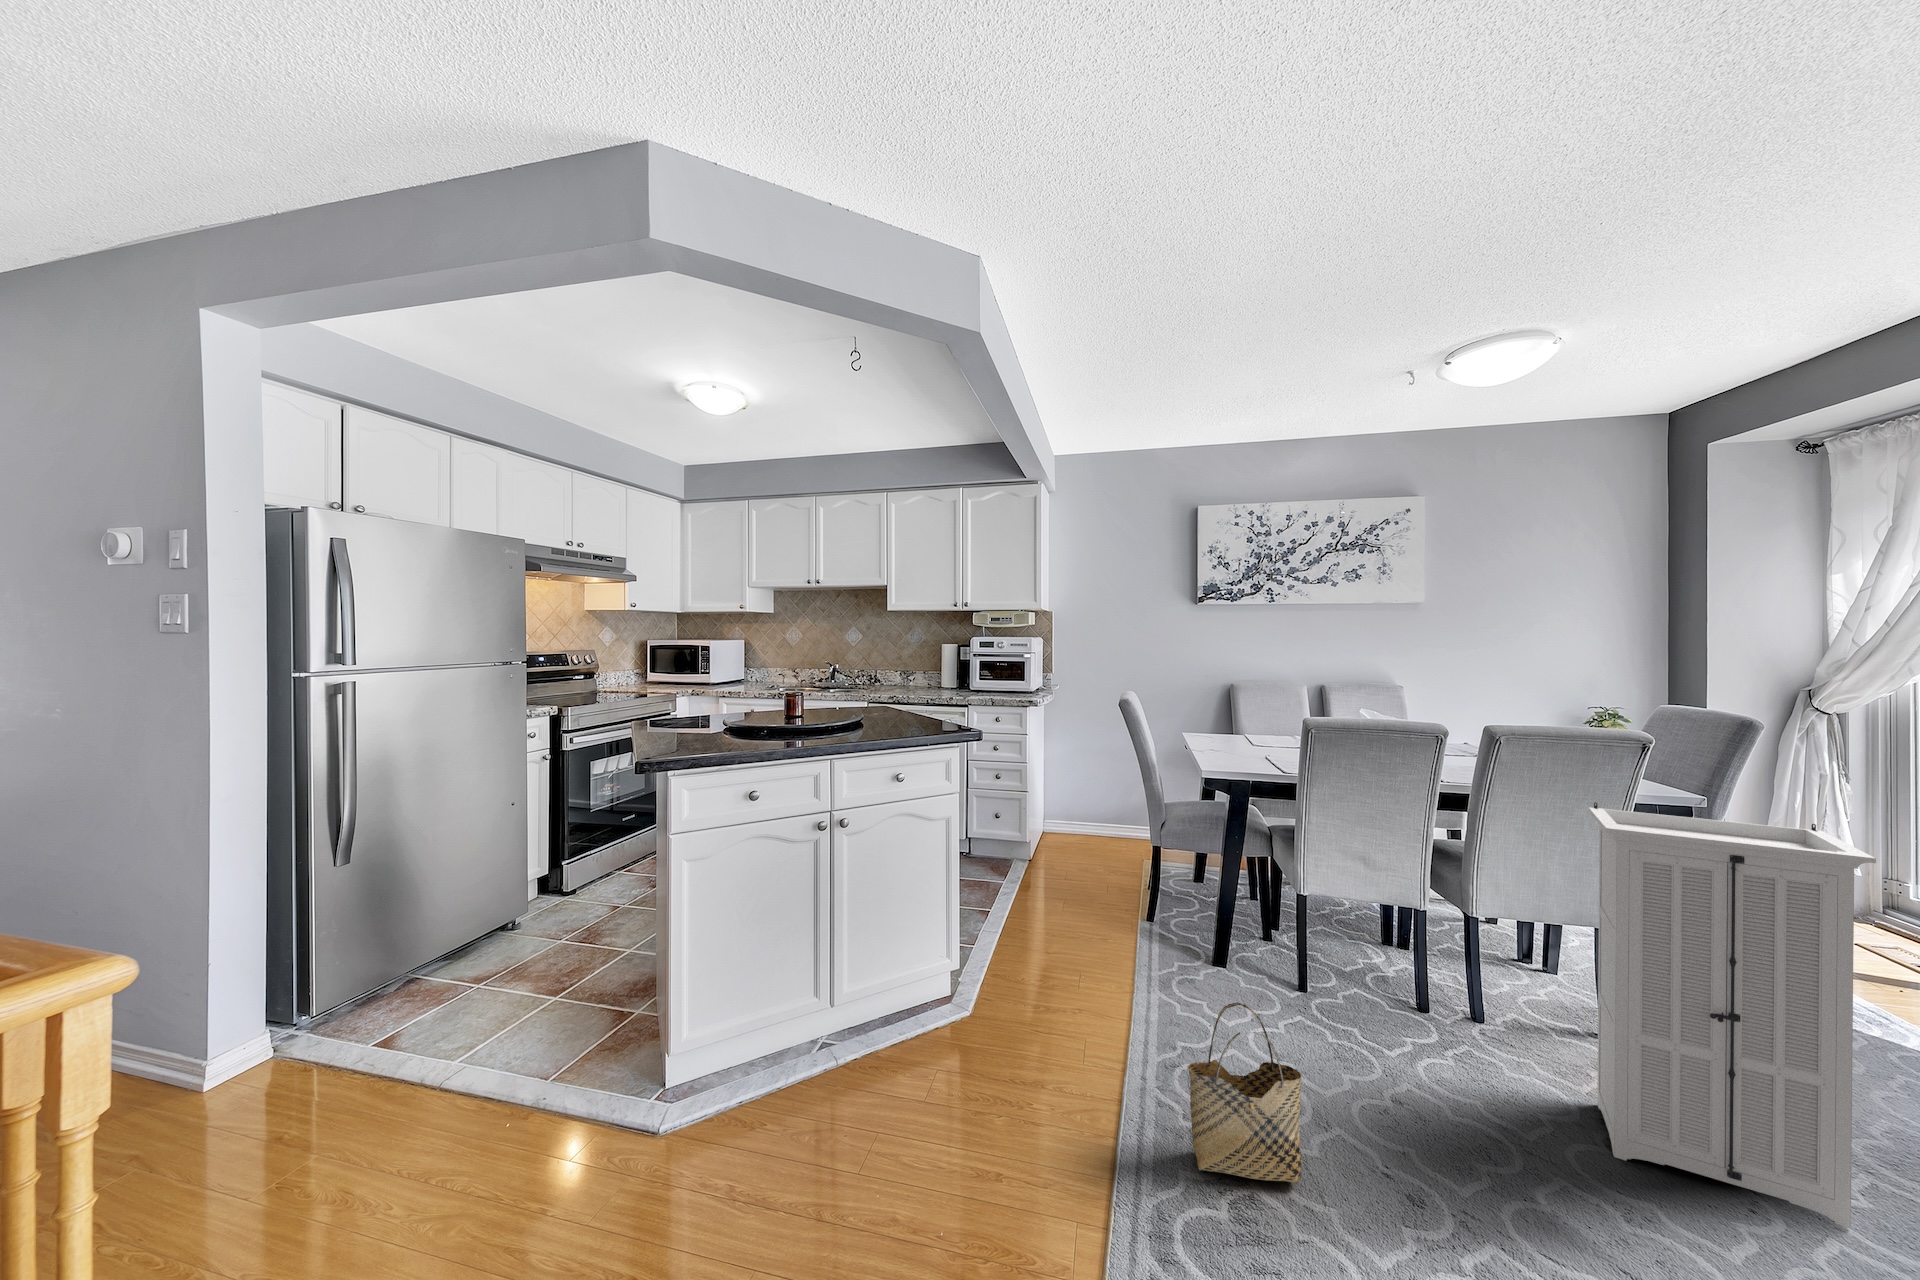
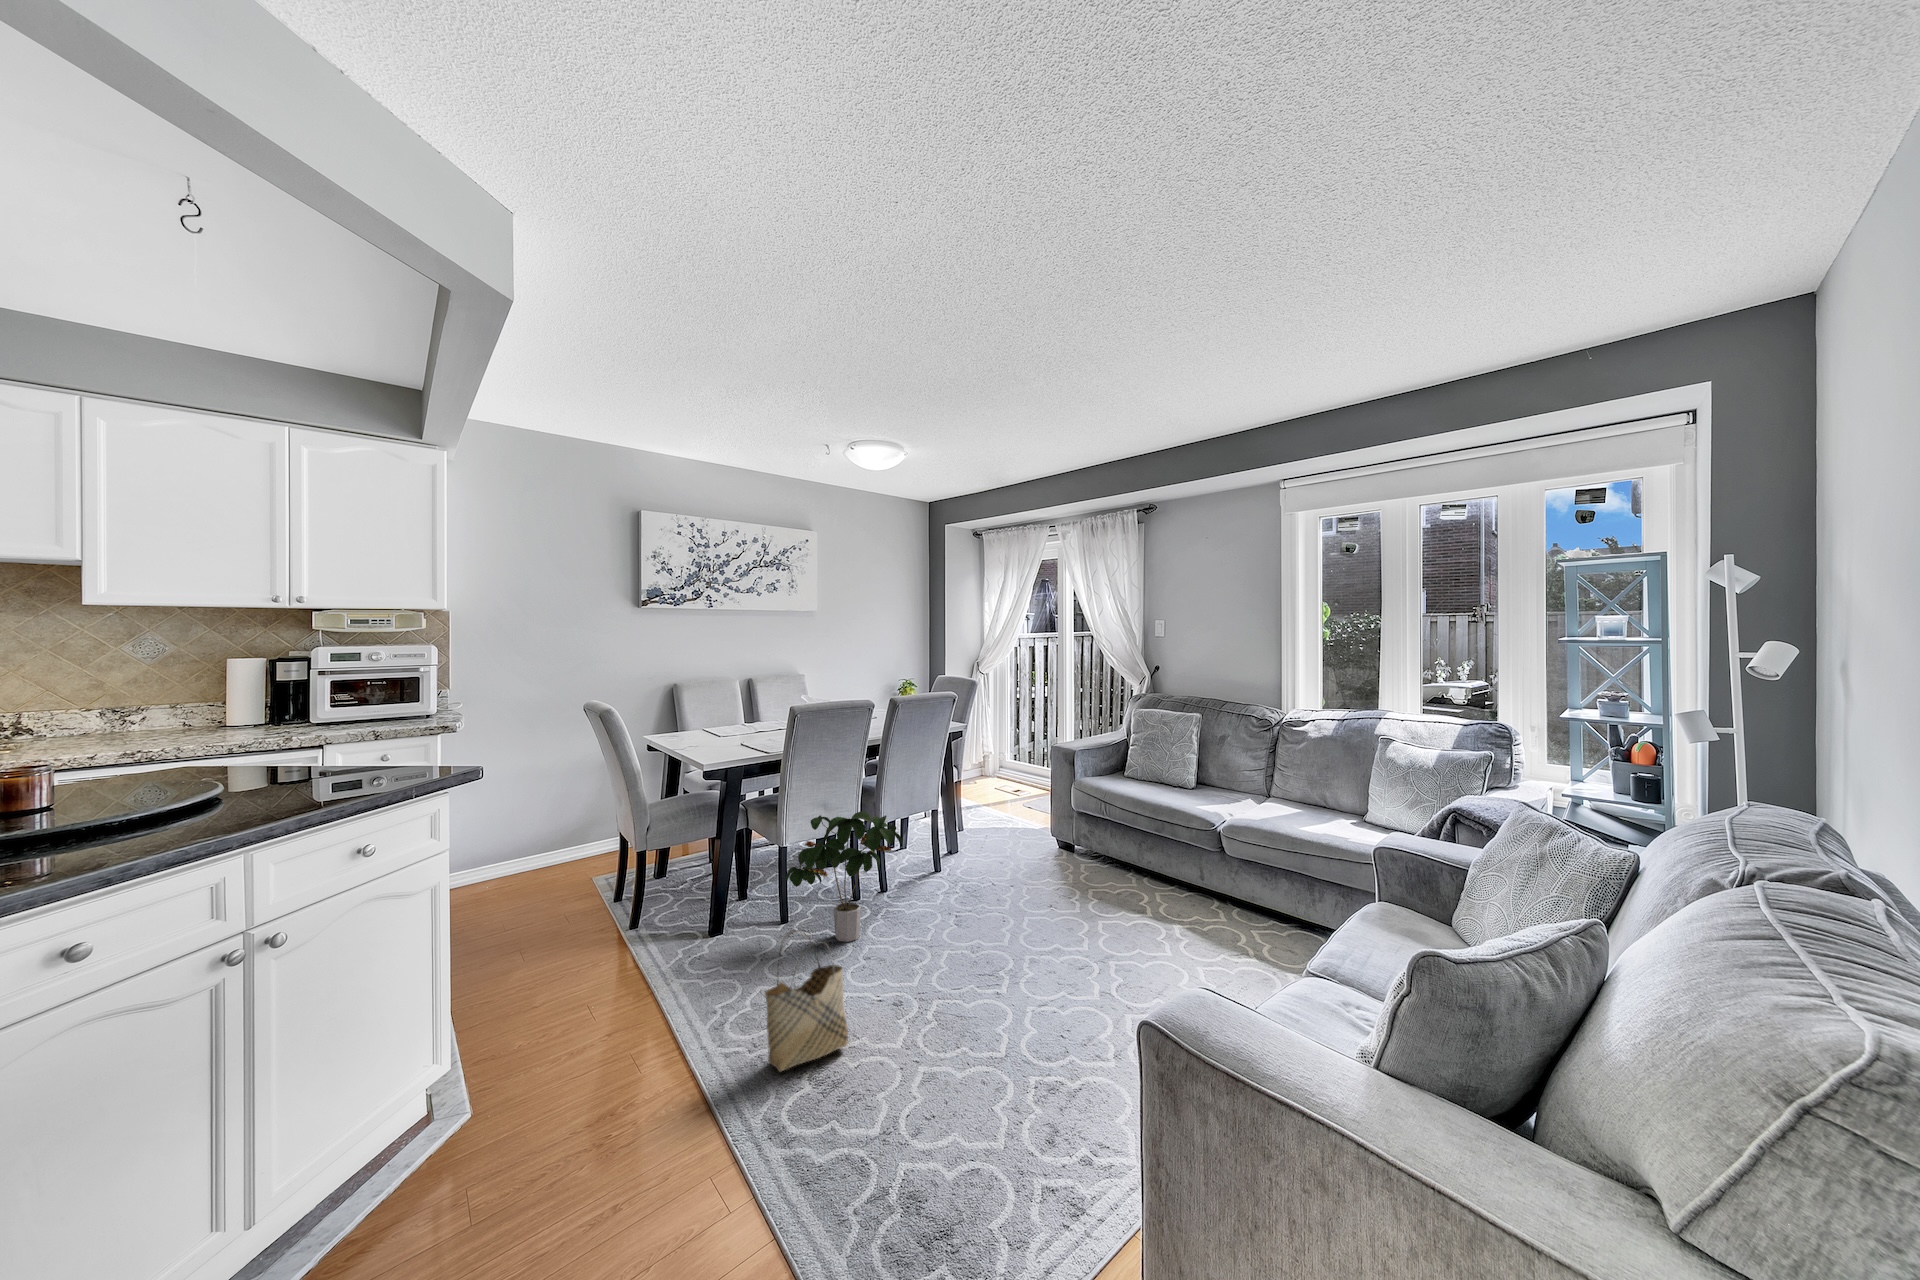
storage cabinet: present [1588,802,1876,1228] -> none [965,735,1082,953]
potted plant: none [1293,863,1466,1040] -> present [786,812,902,942]

